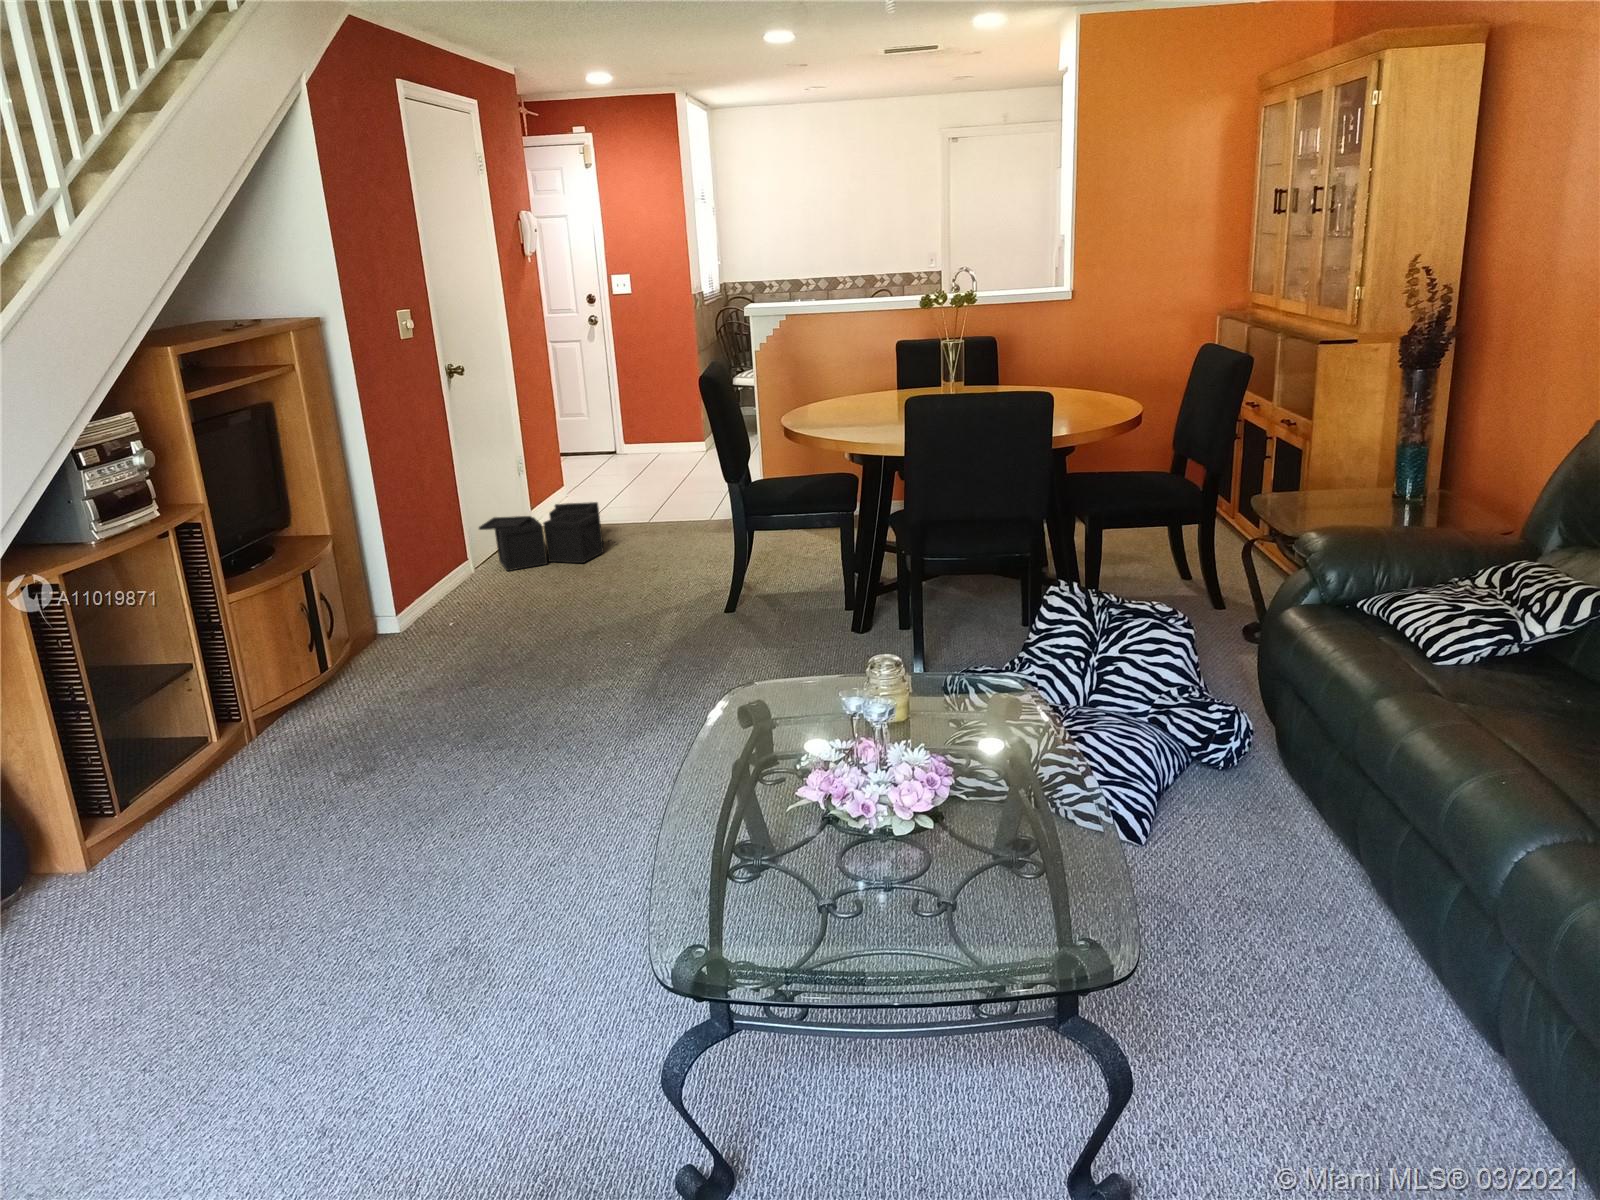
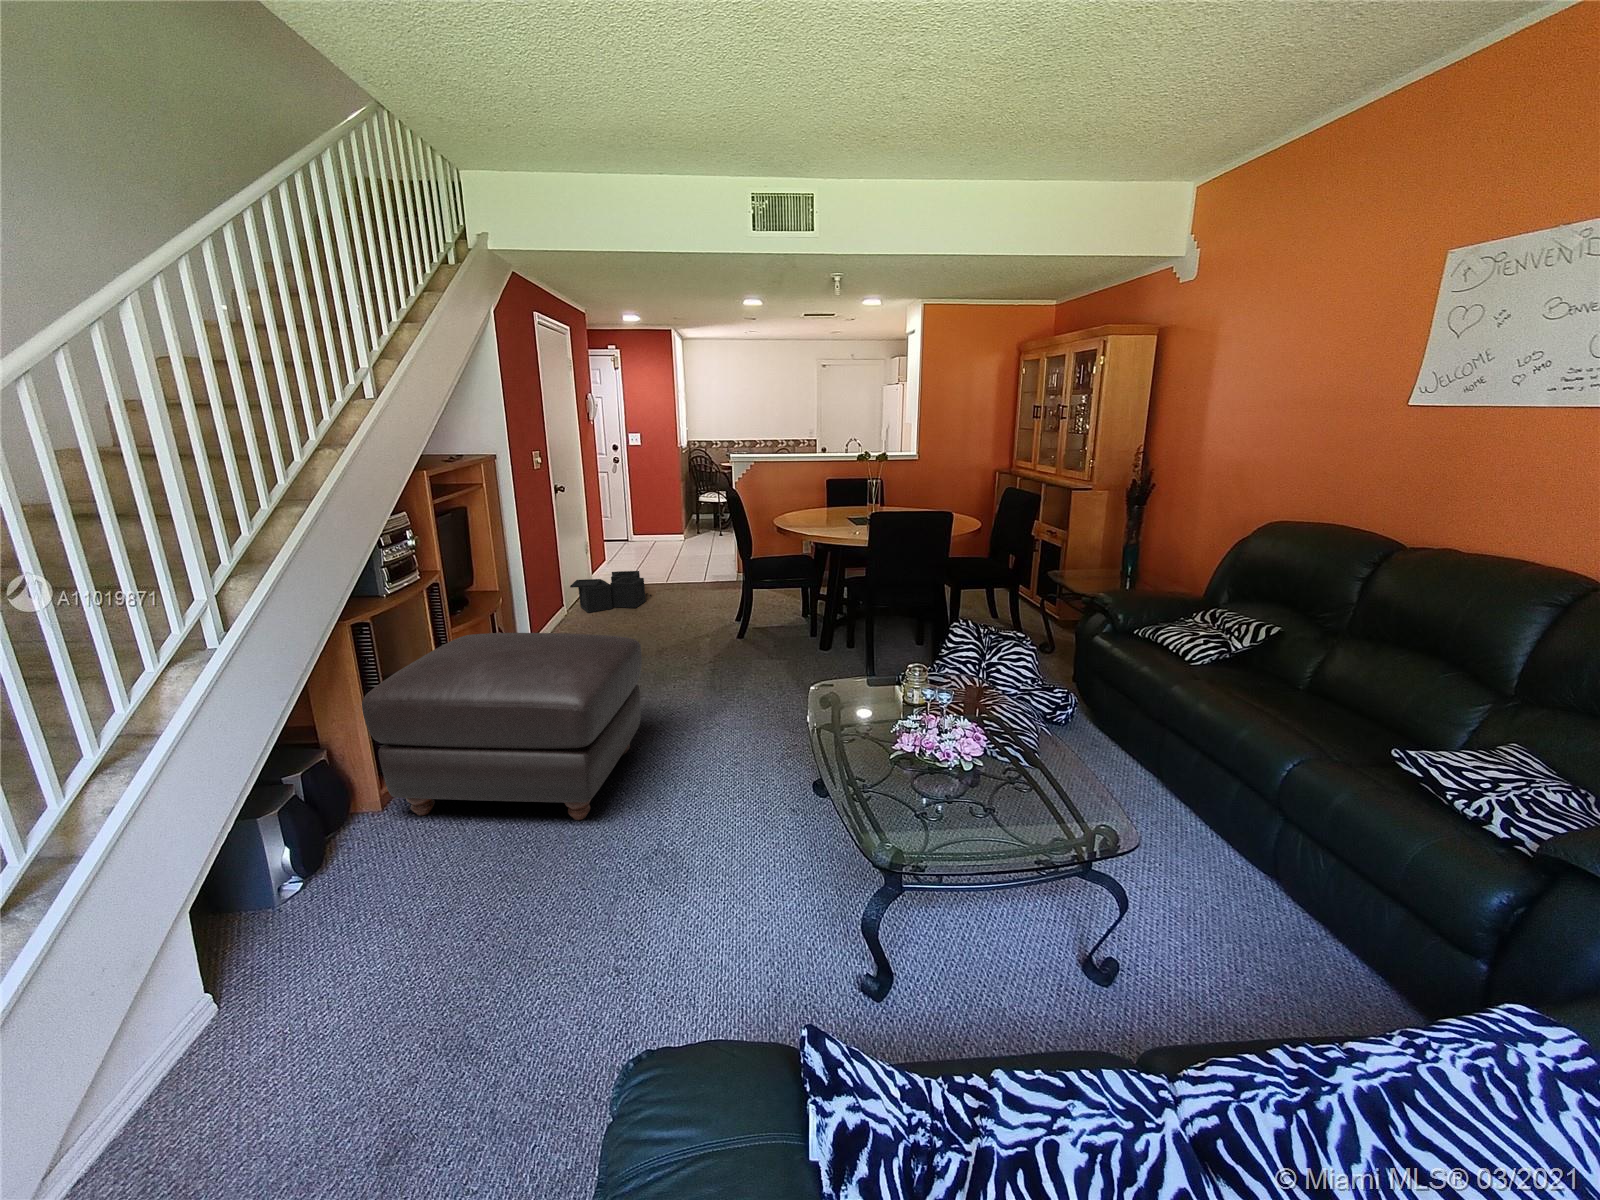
ottoman: none [32,601,496,899] -> present [362,633,642,820]

